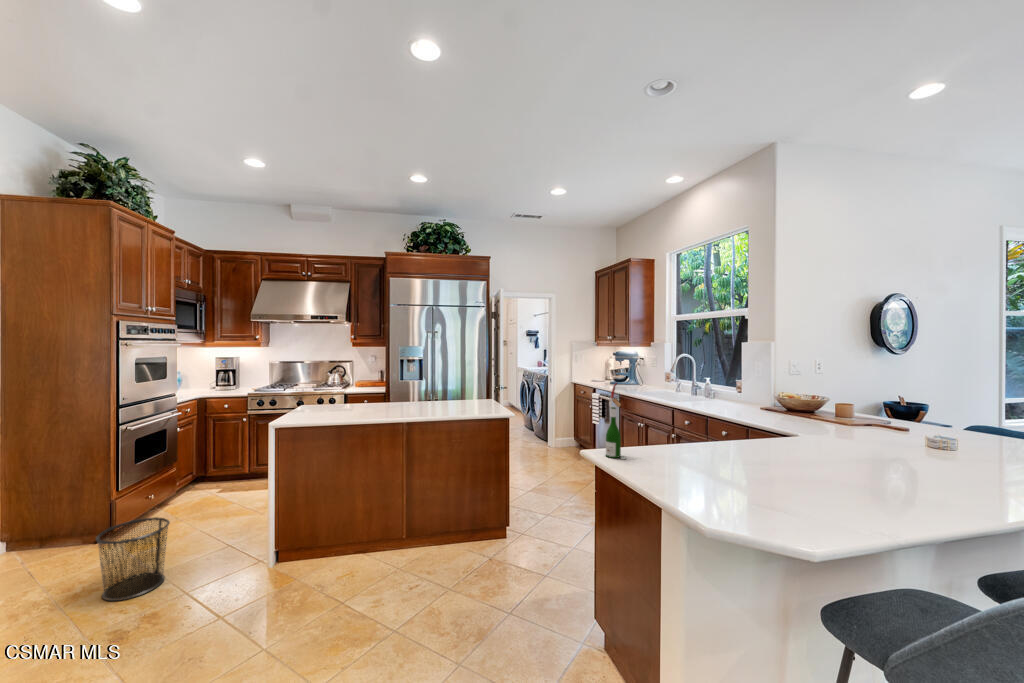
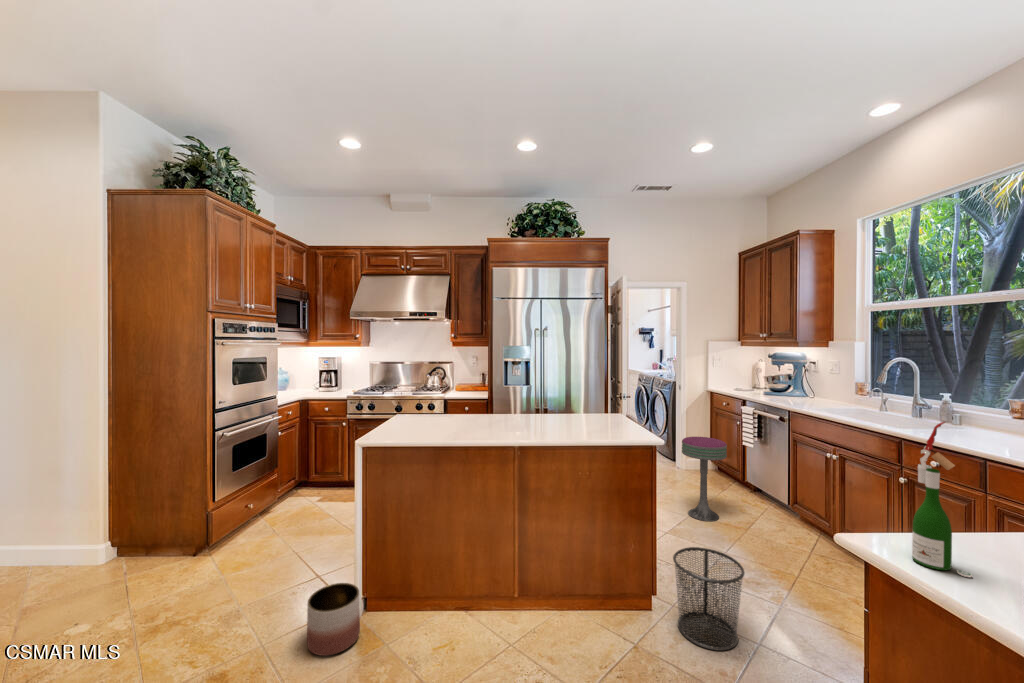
bar stool: none [544,417,576,481] -> present [682,437,727,521]
waste bin: present [96,517,170,601] -> present [673,547,745,651]
planter: none [227,540,273,594] -> present [307,583,360,656]

